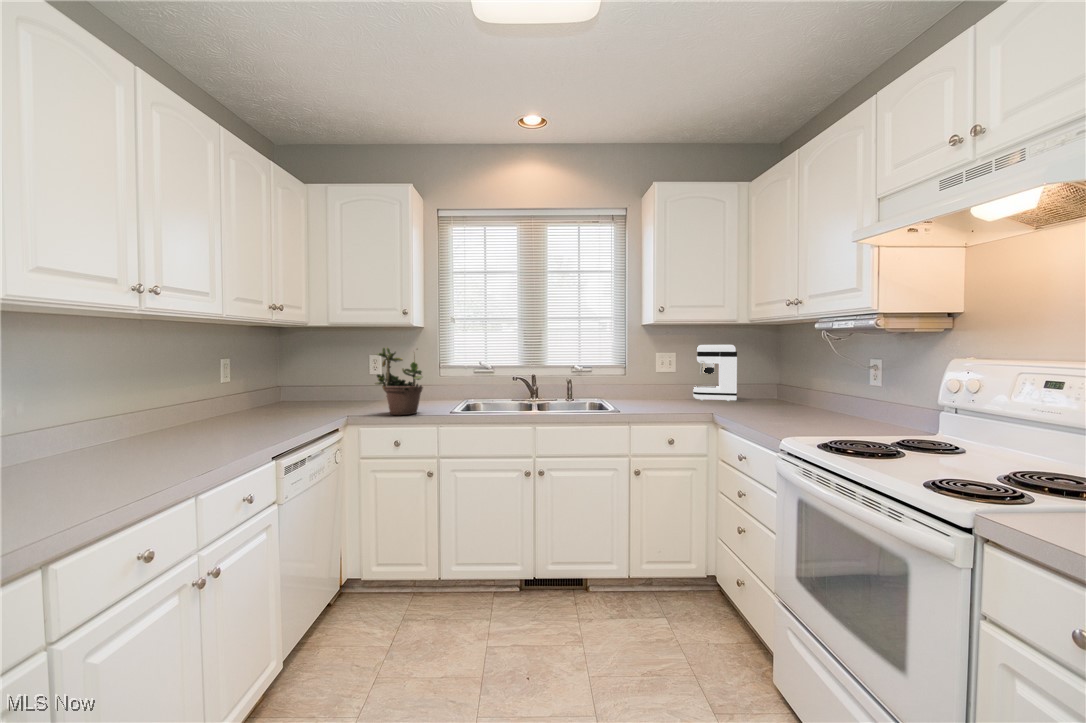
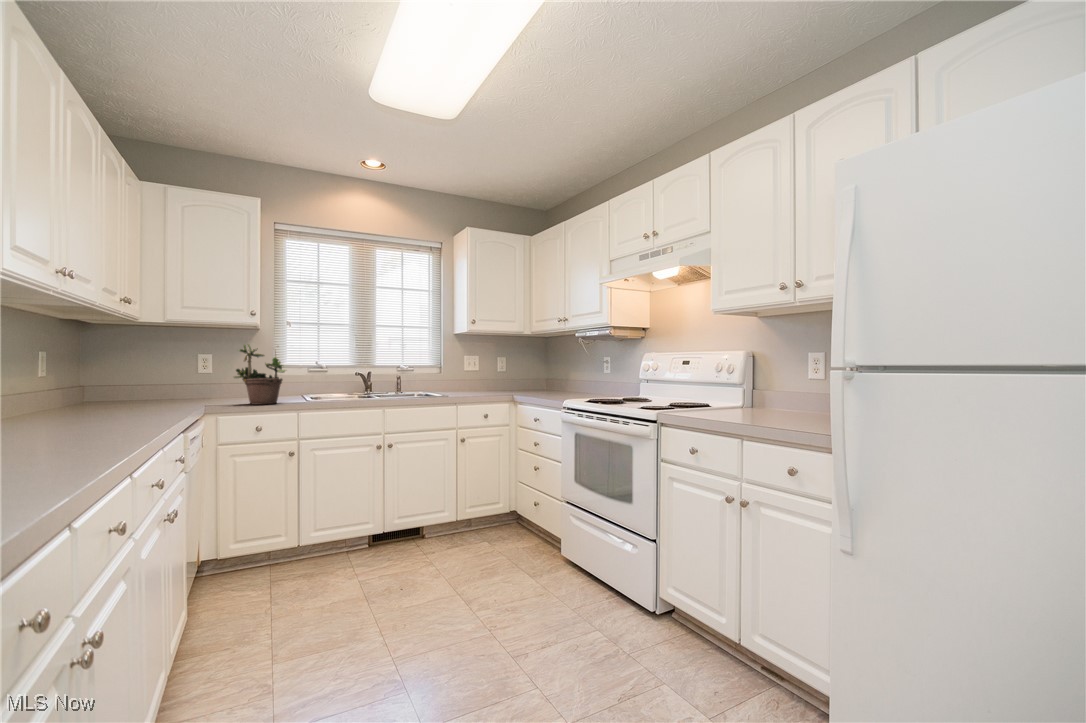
coffee maker: present [693,345,737,401] -> none [481,349,523,390]

